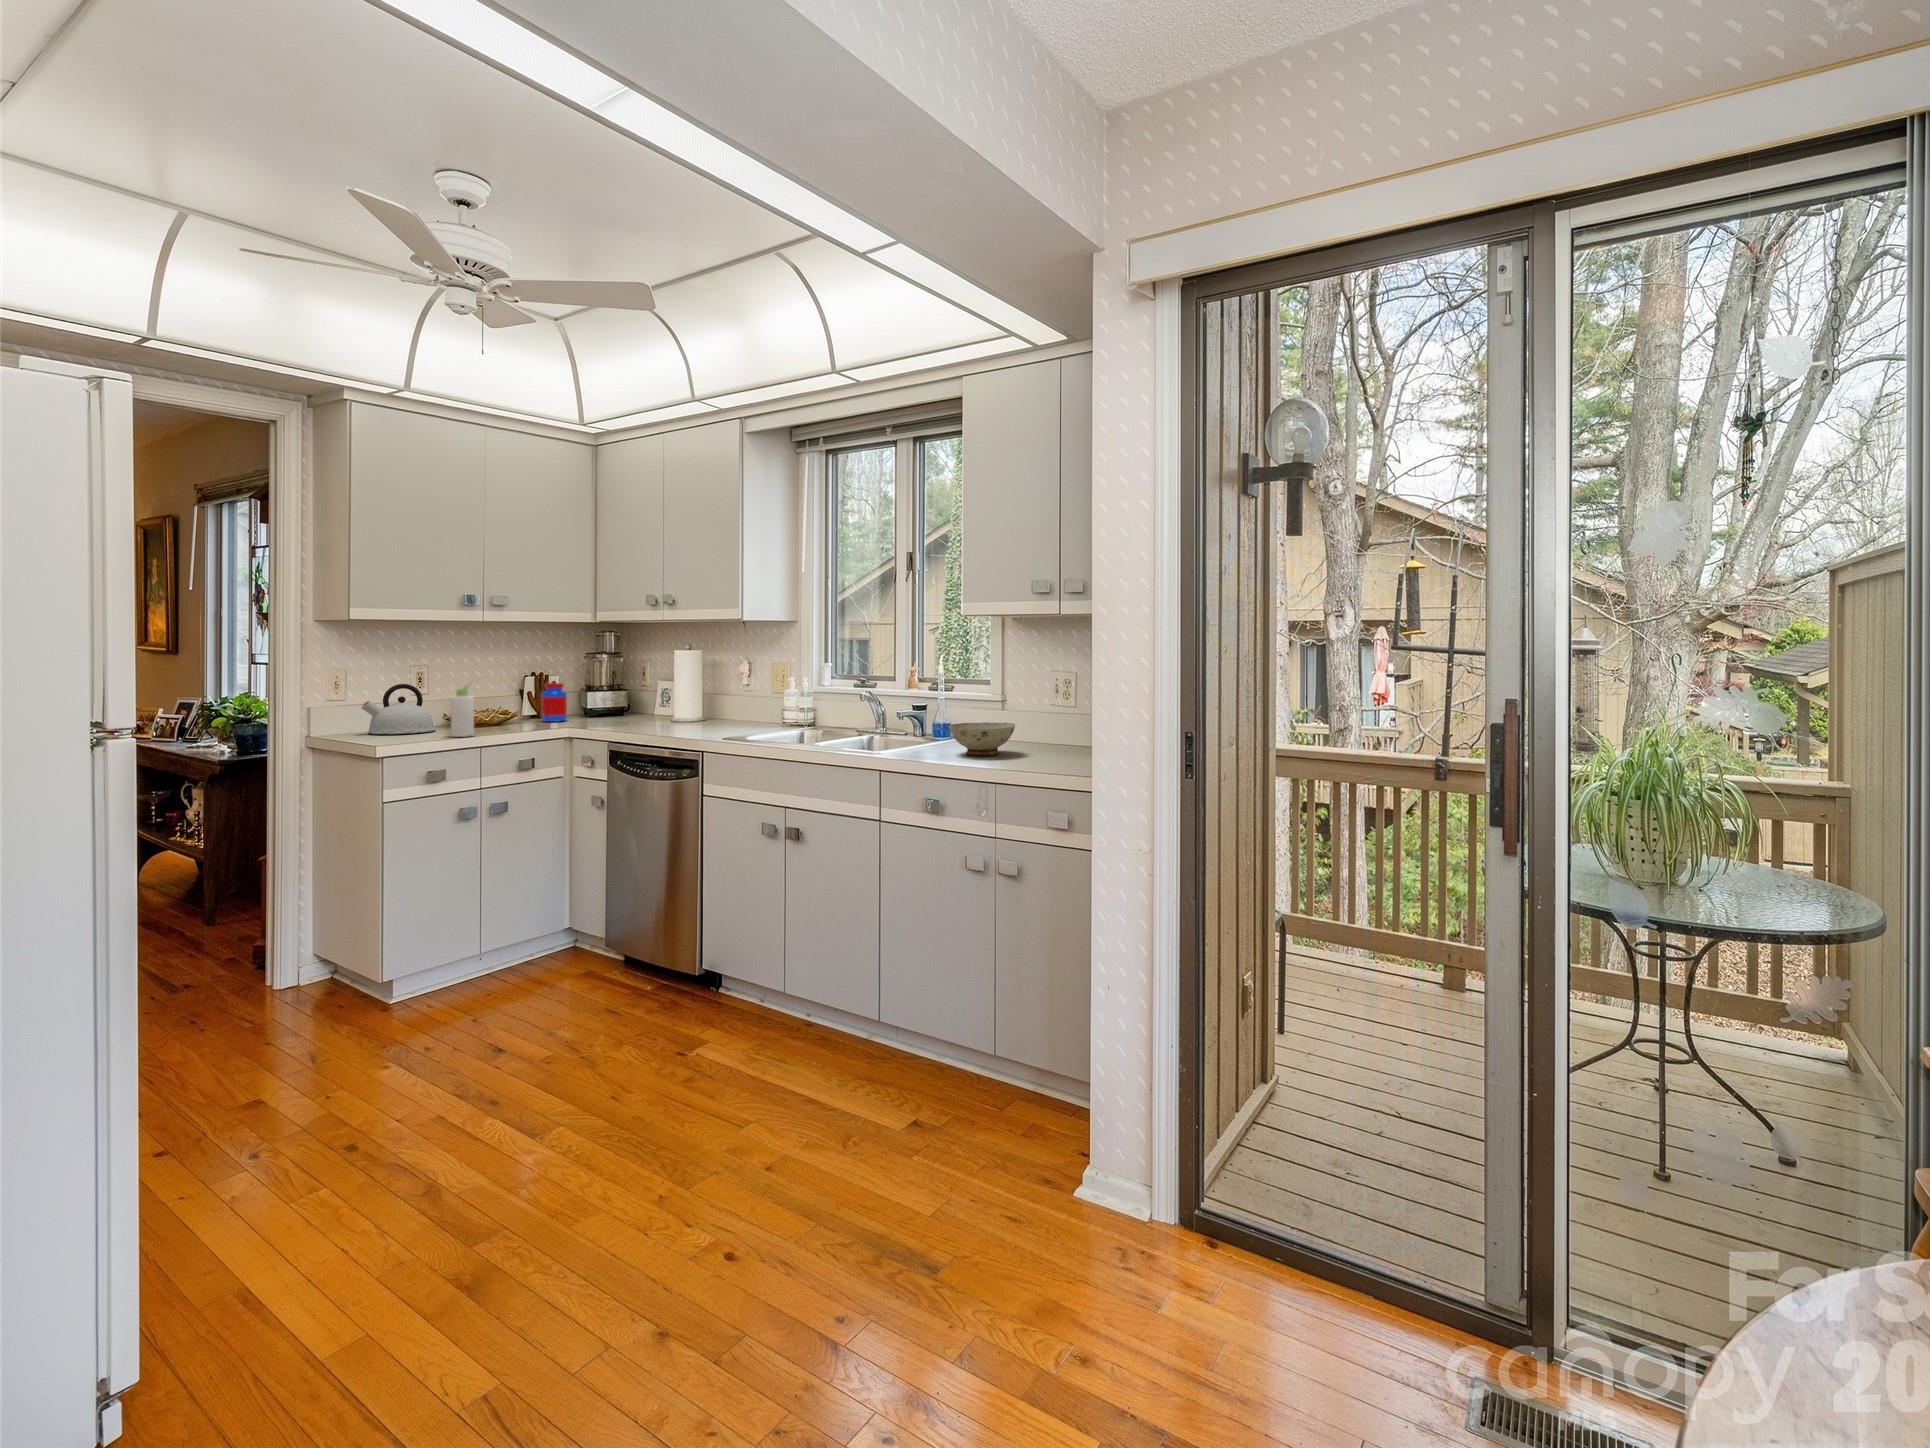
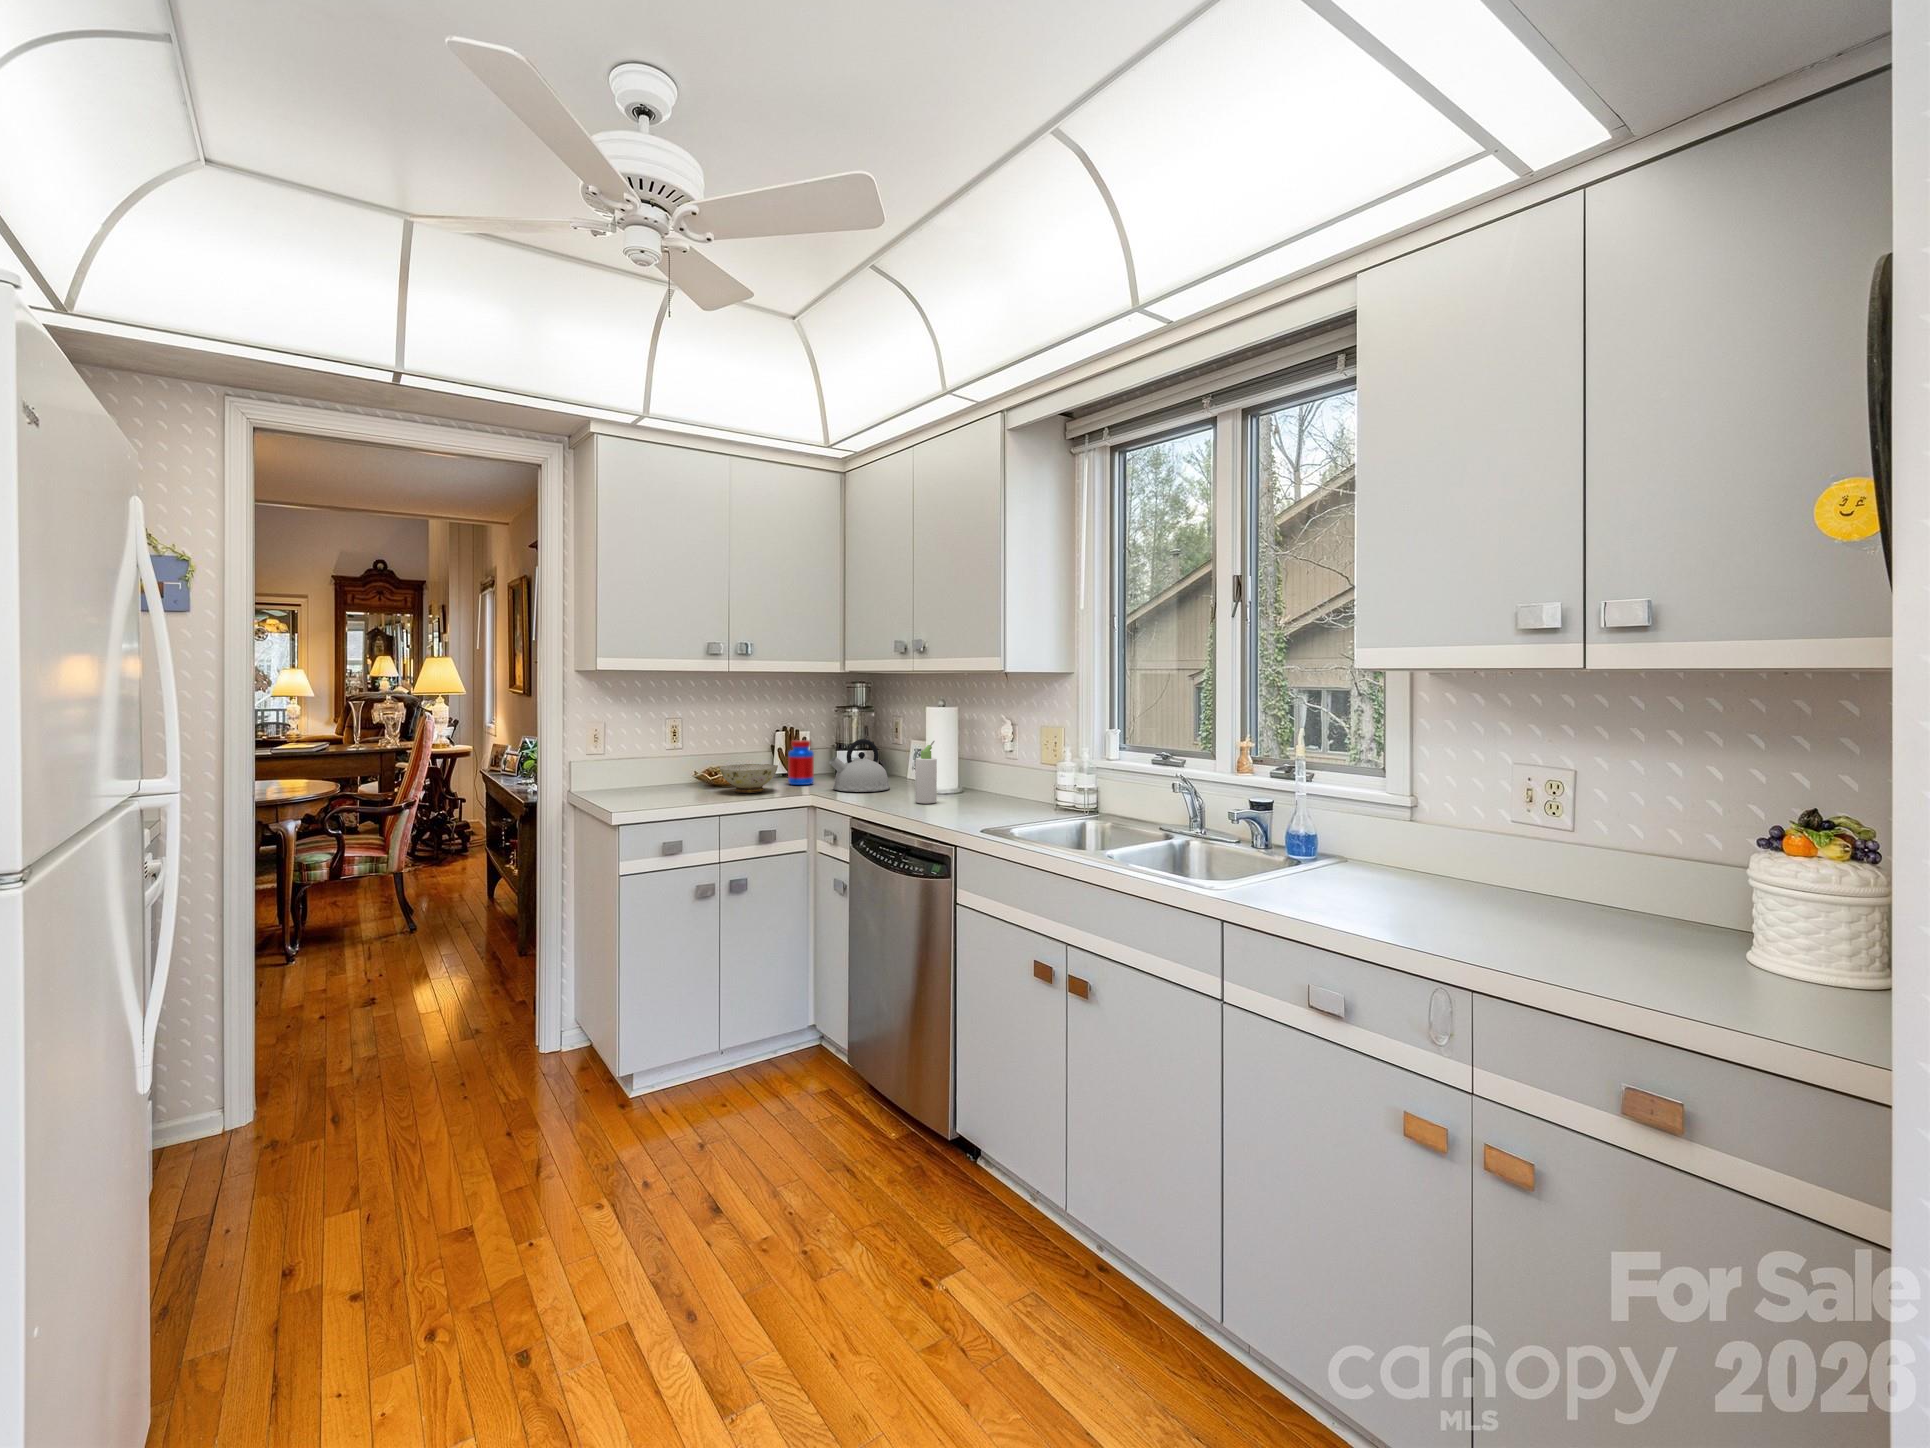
kettle: present [361,684,435,734] -> present [829,739,890,792]
bottle: present [450,684,474,737] -> present [915,741,937,803]
ceramic bowl: present [949,722,1015,756] -> present [720,764,778,793]

